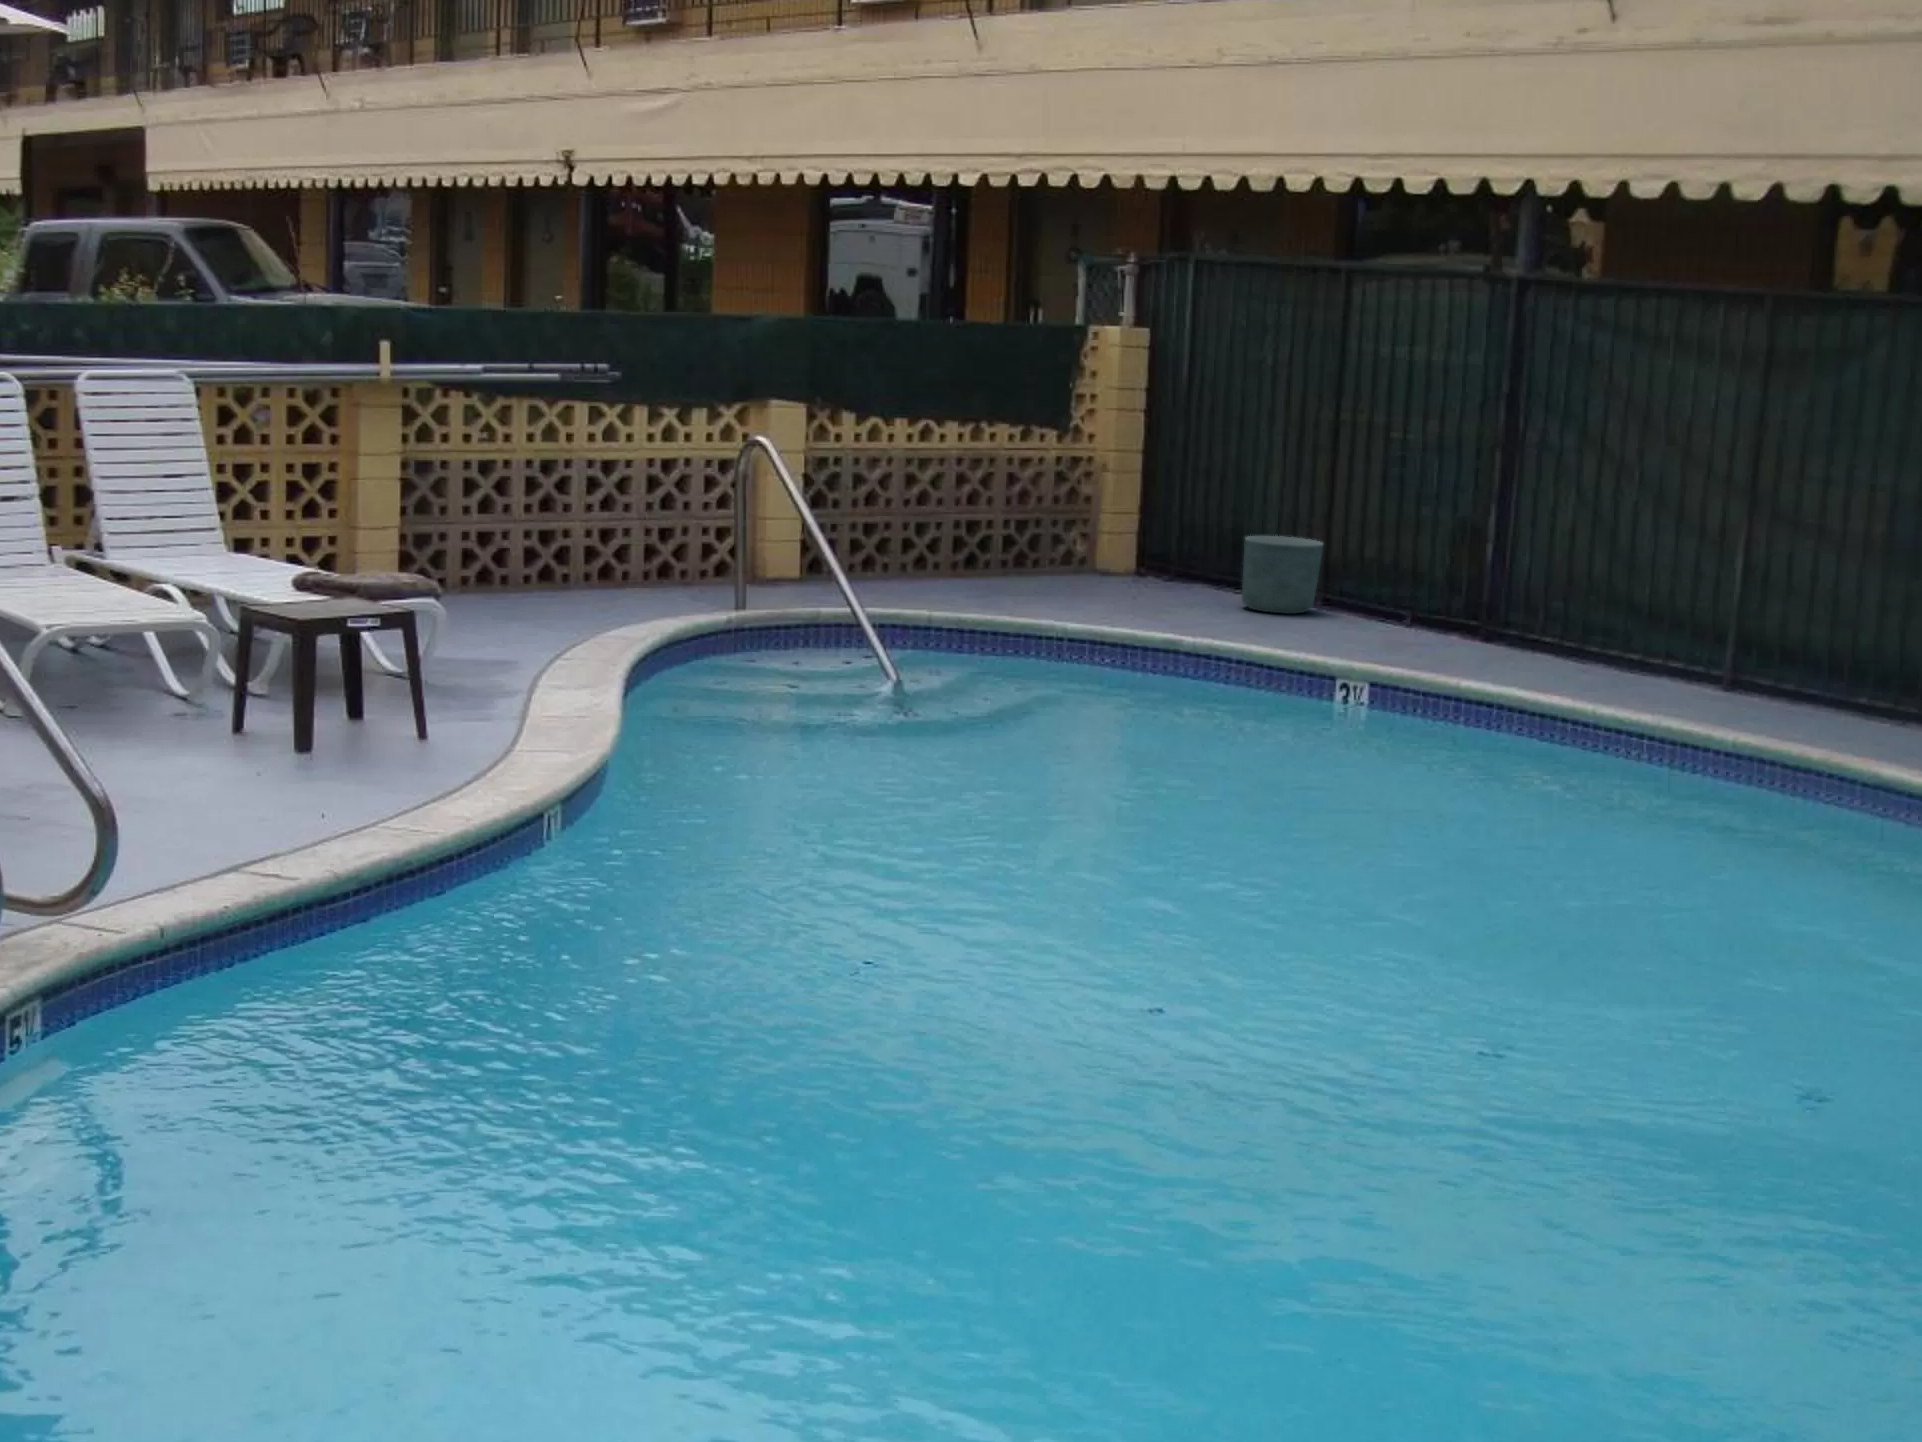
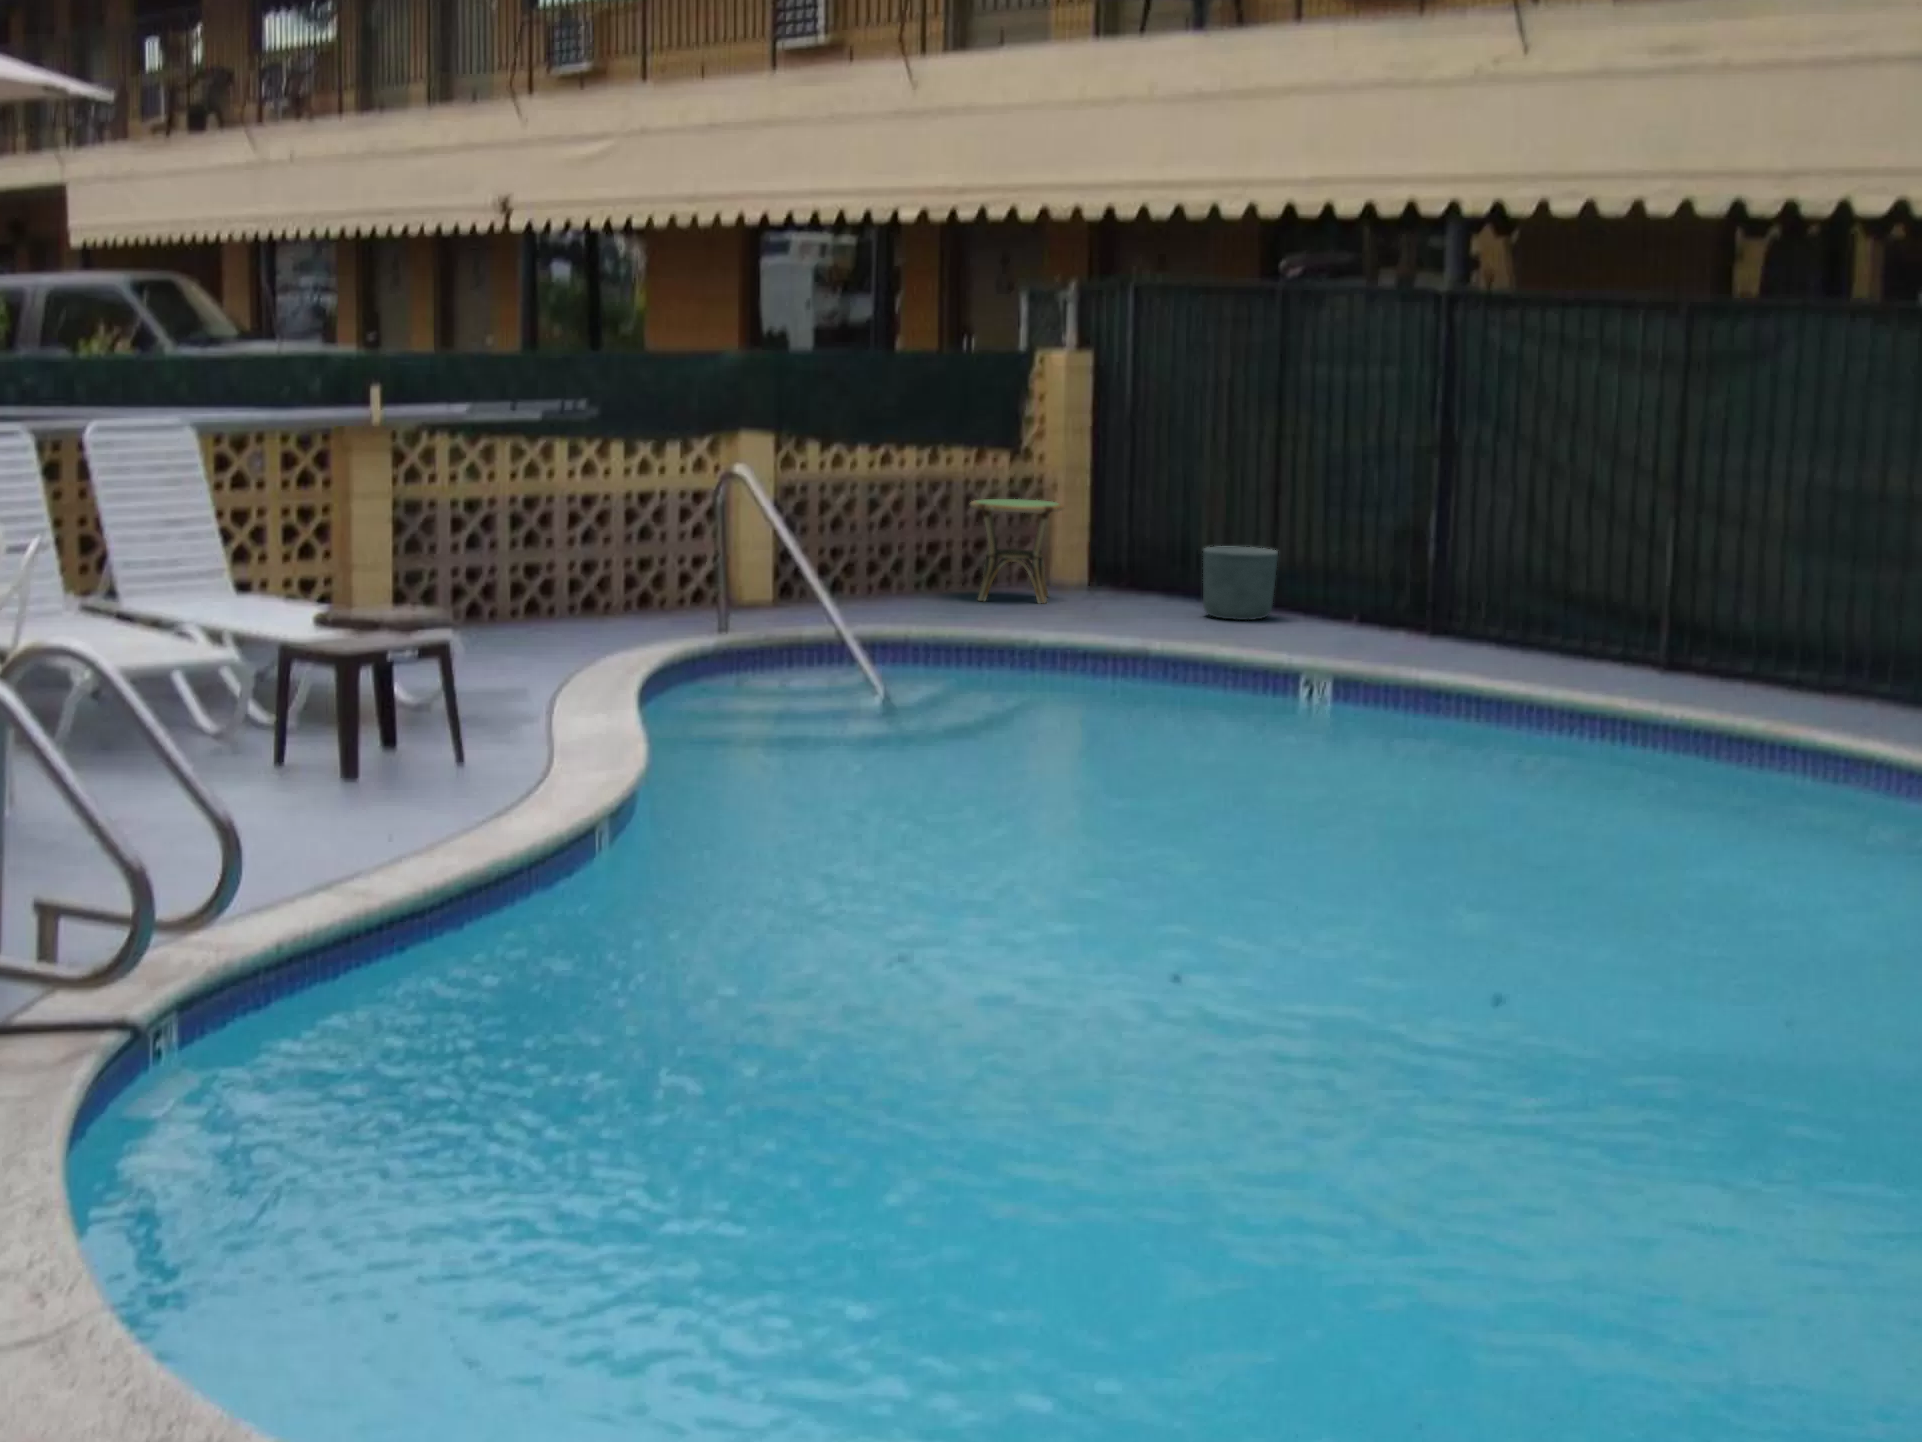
side table: none [1005,477,1104,588] -> present [970,499,1064,603]

